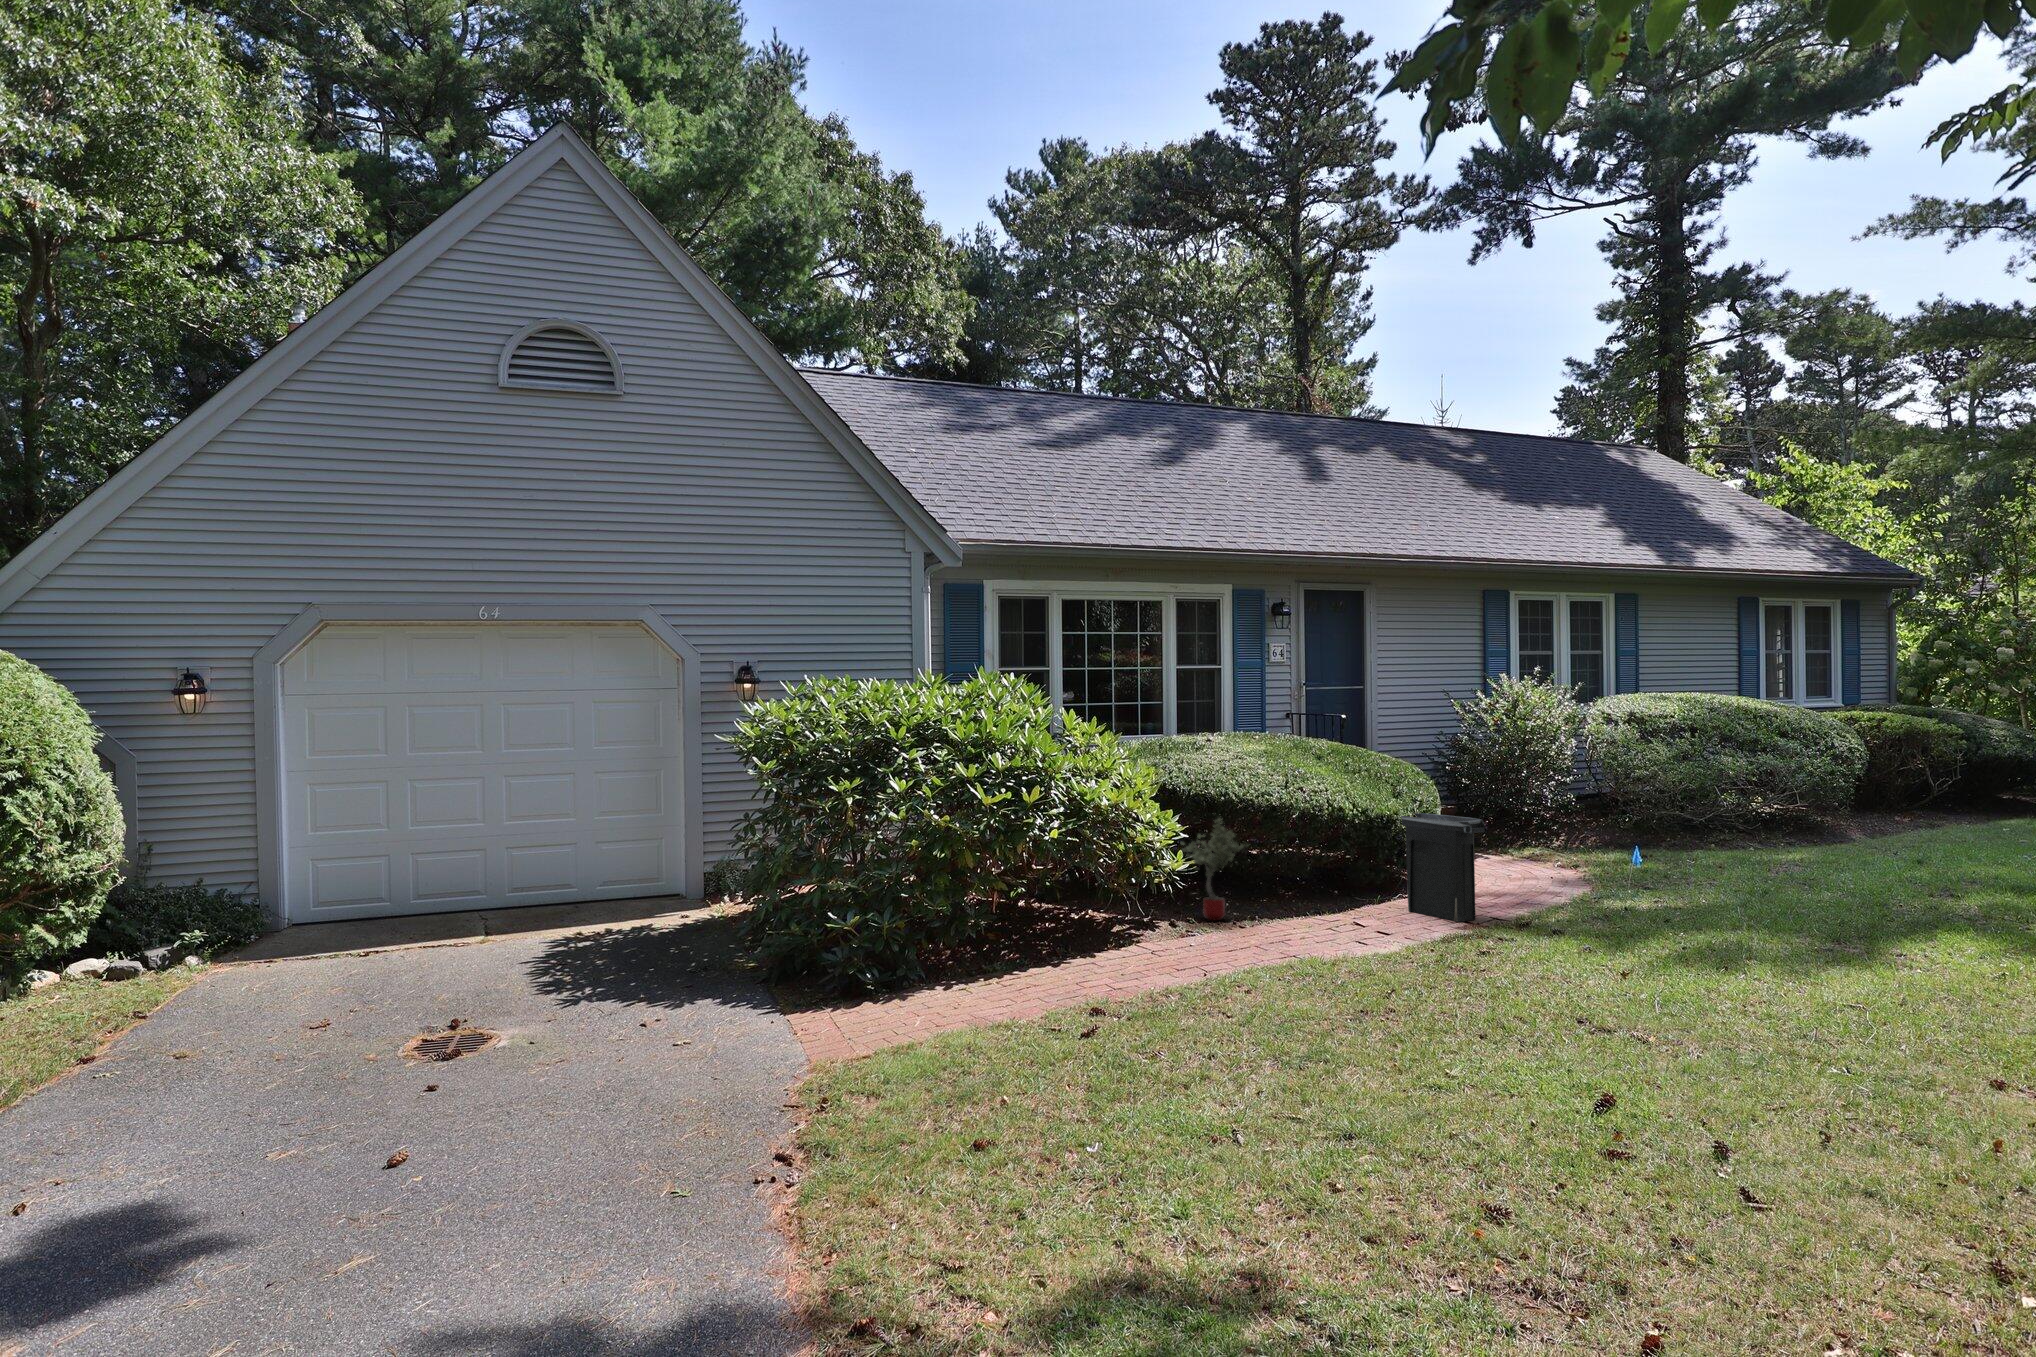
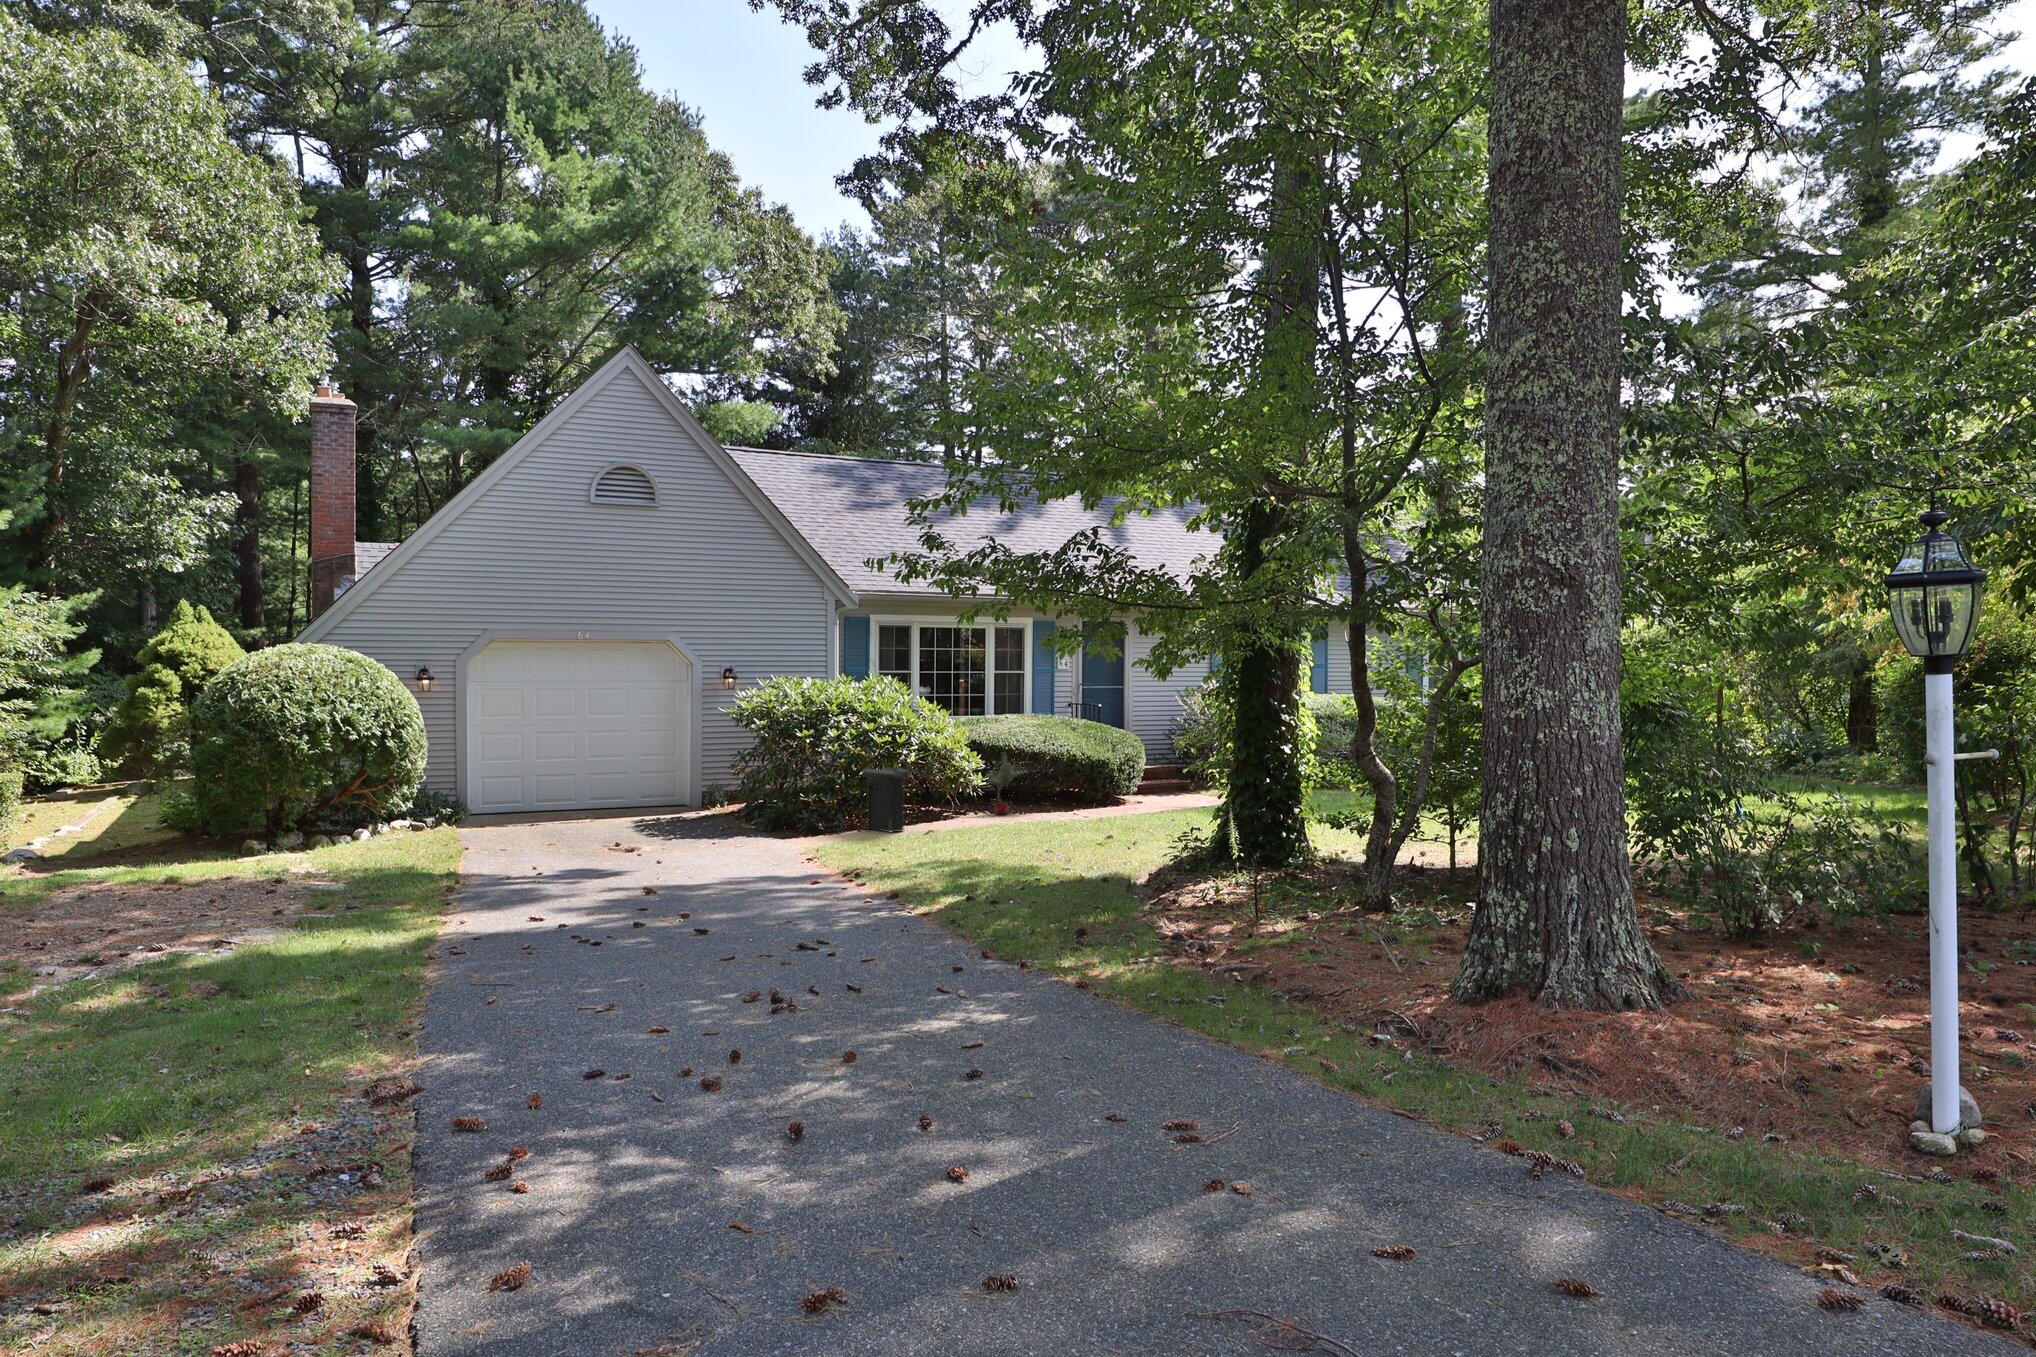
trash can: present [1401,813,1485,921] -> present [862,768,909,832]

